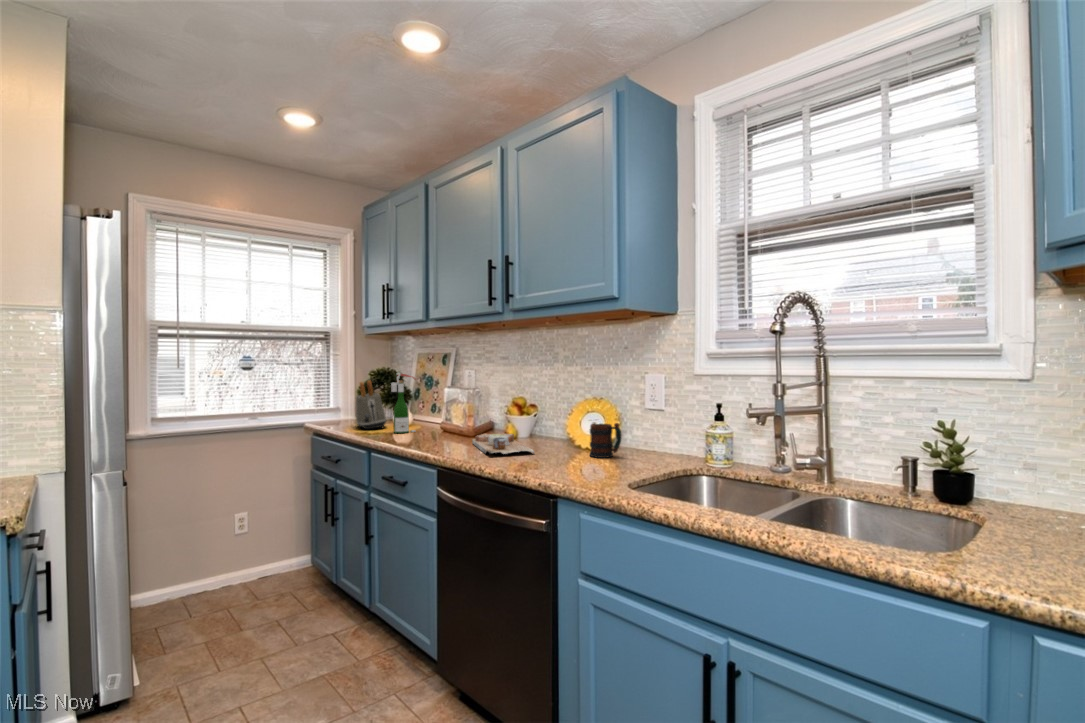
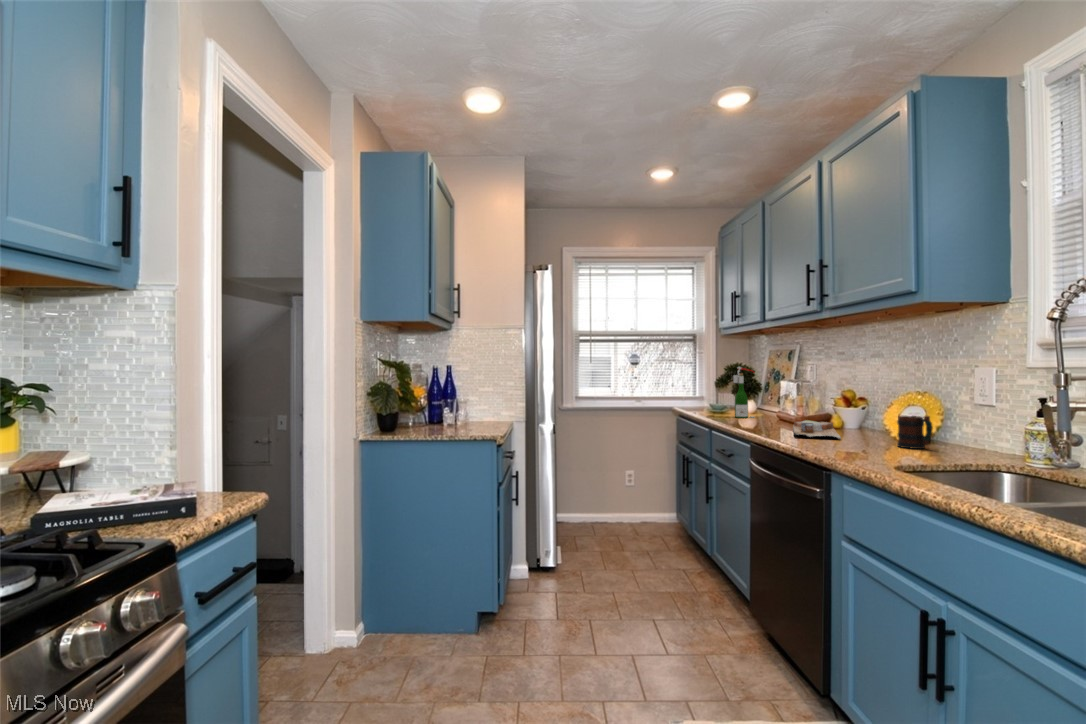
toaster: present [356,381,386,429] -> none [709,374,734,414]

